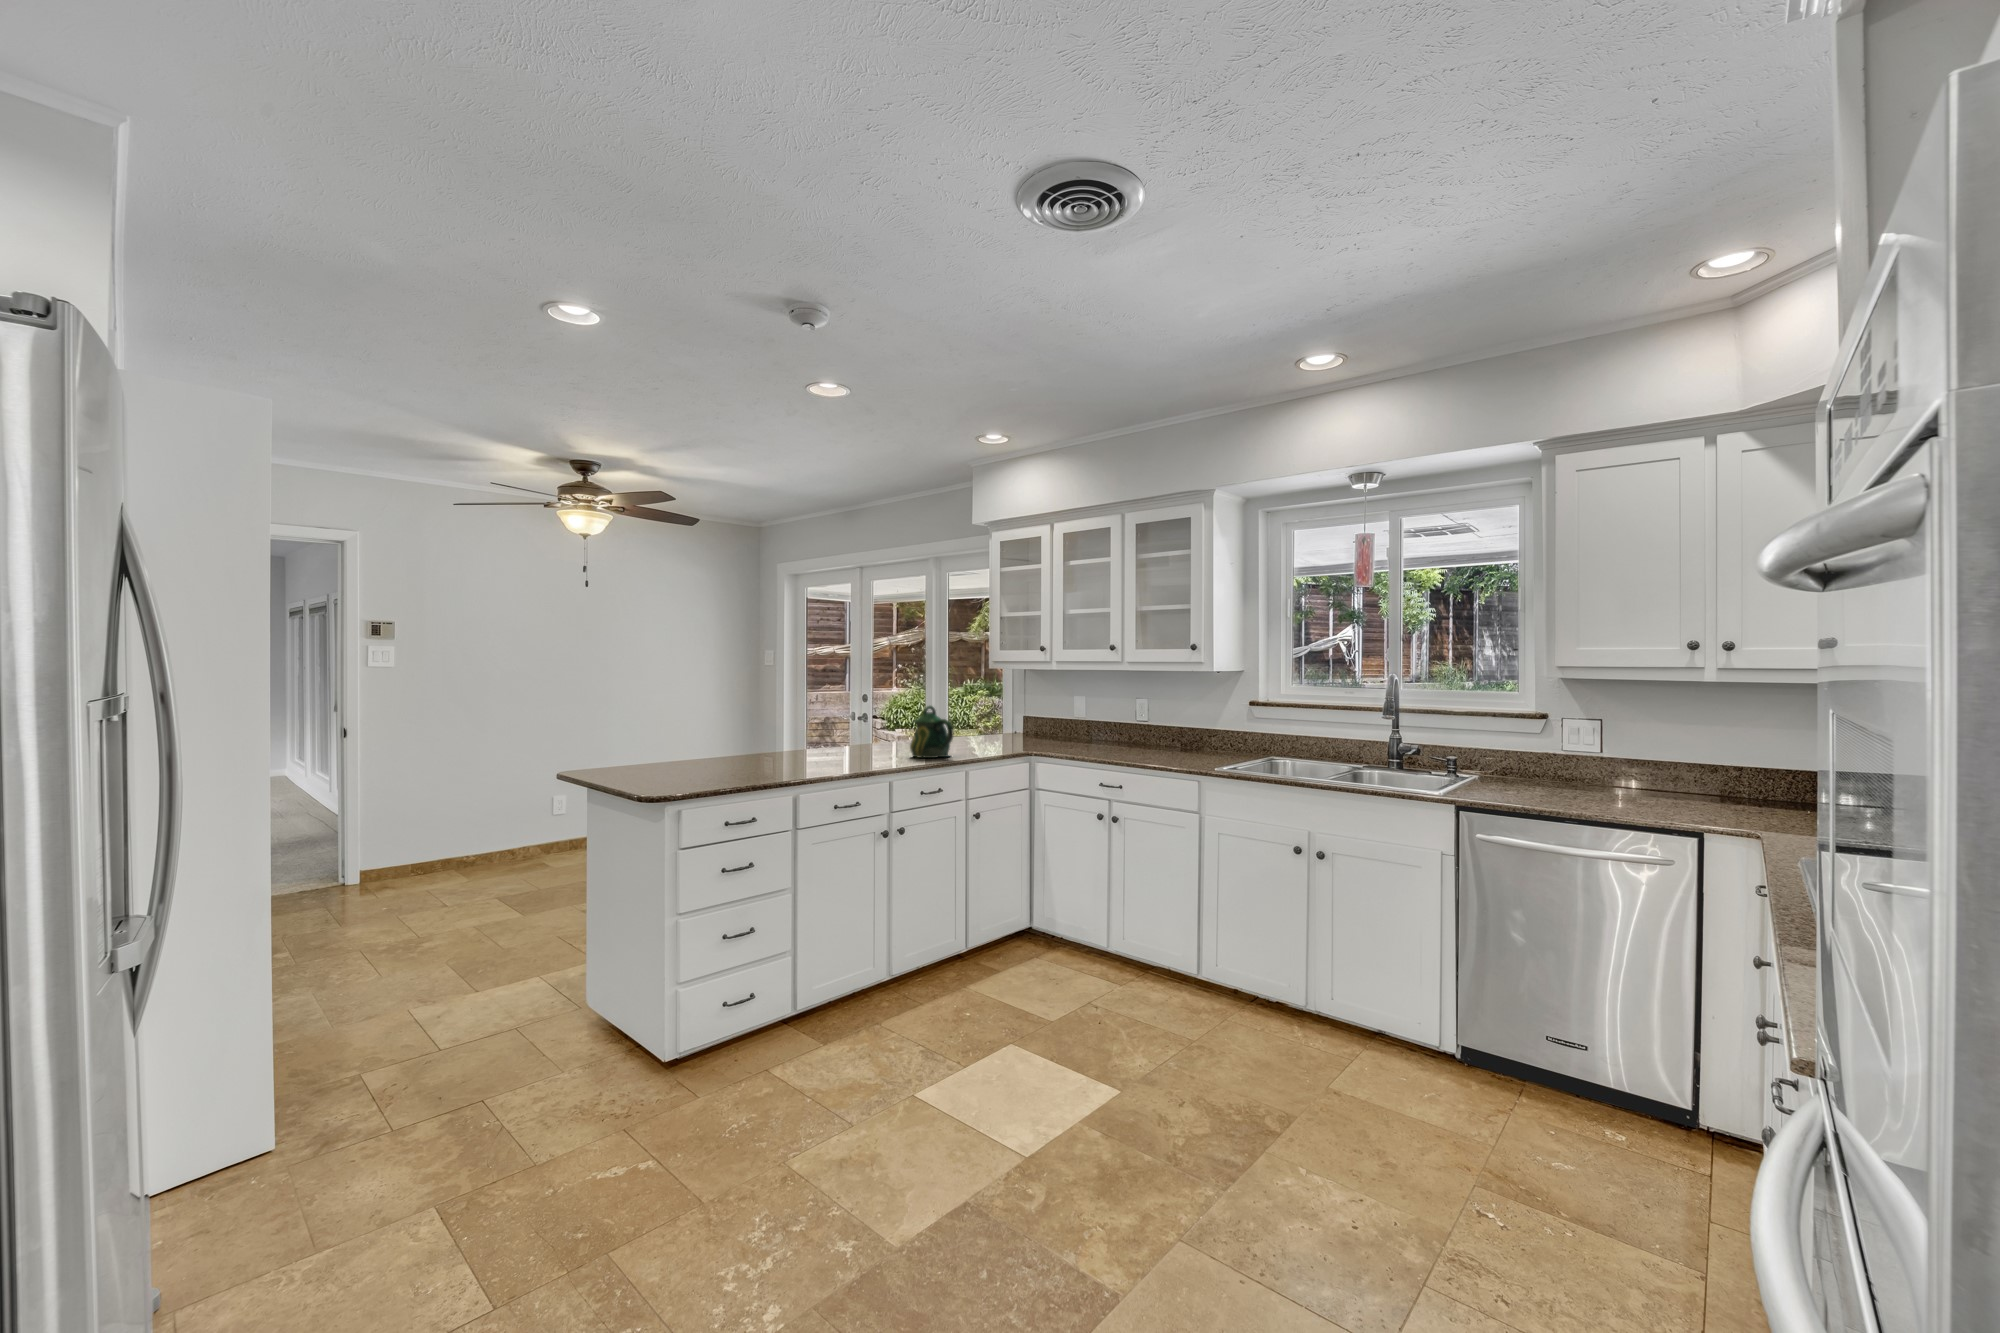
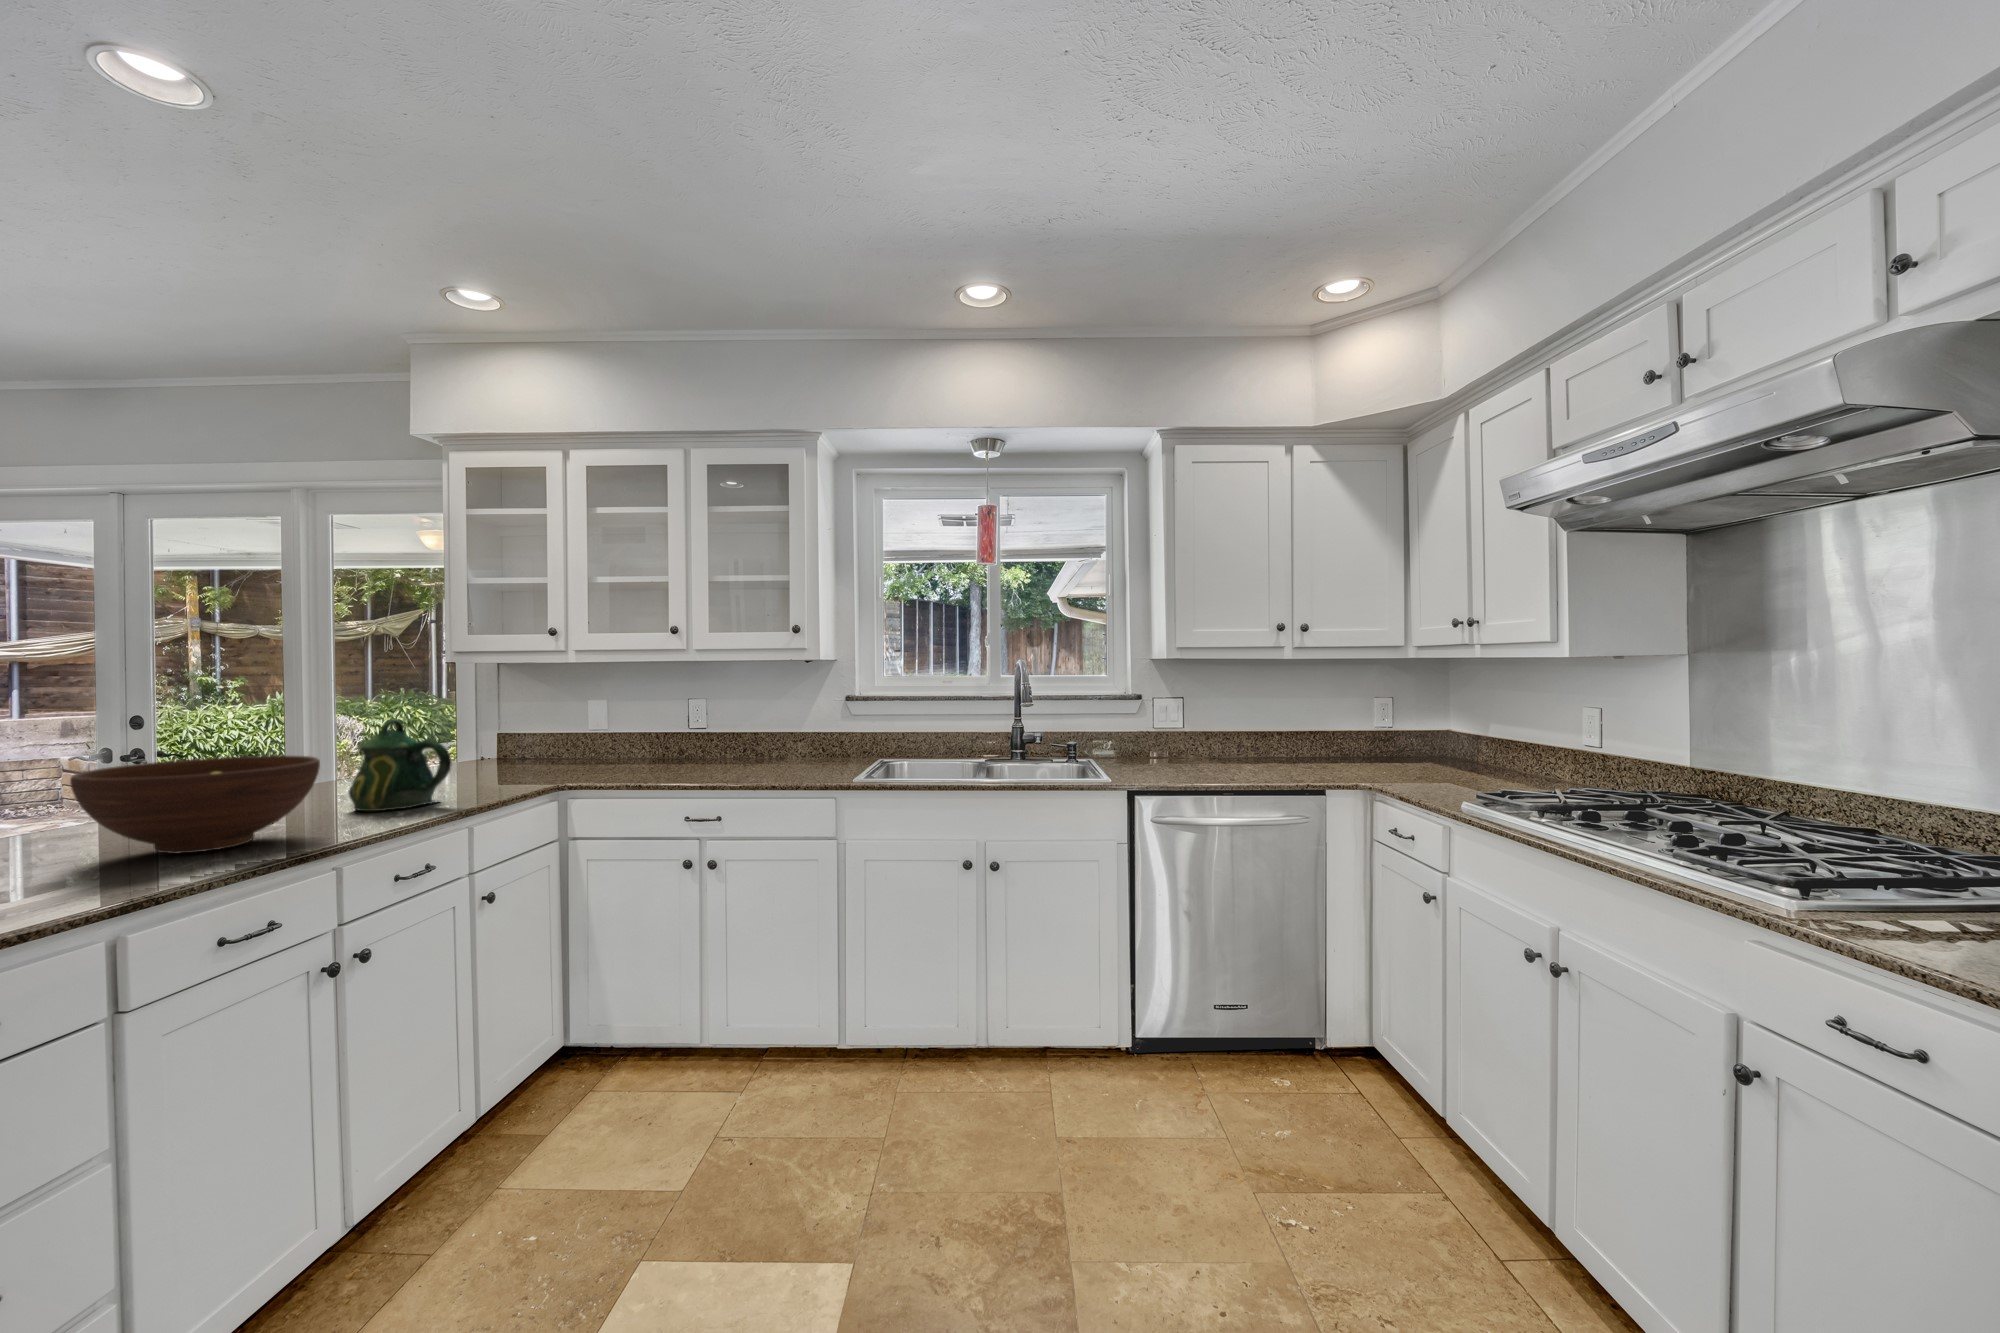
fruit bowl: none [798,722,886,766] -> present [70,755,320,854]

